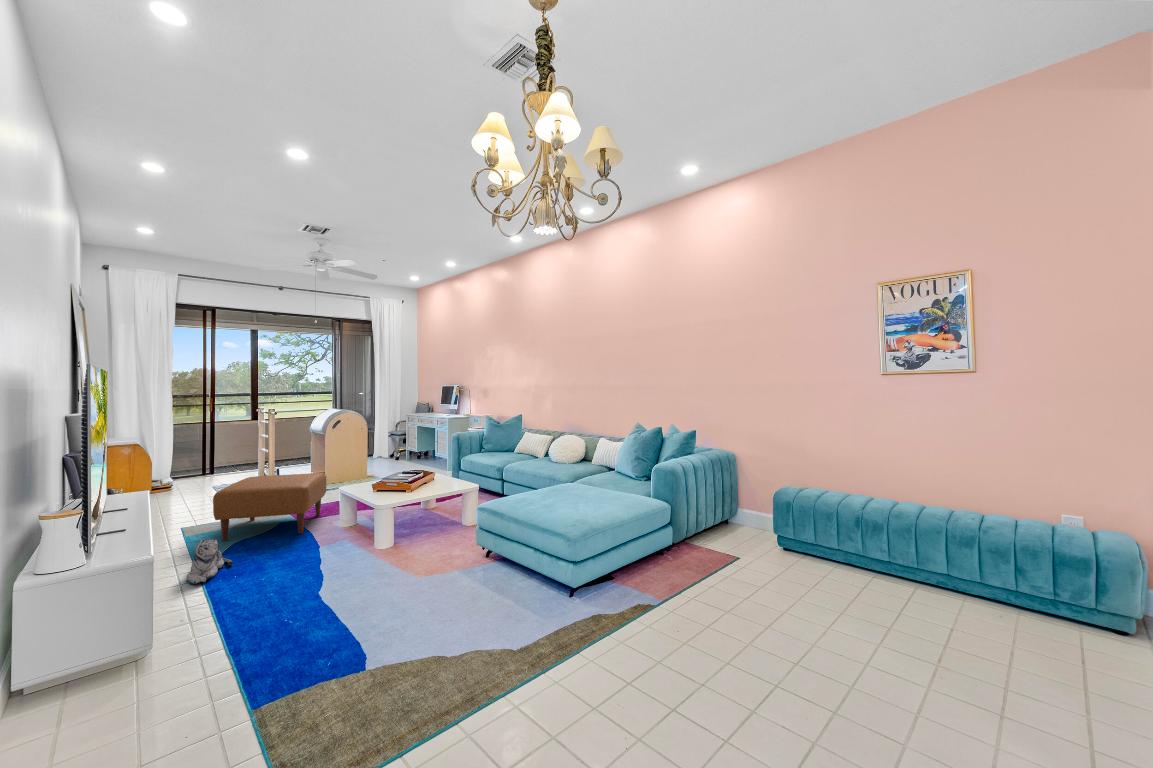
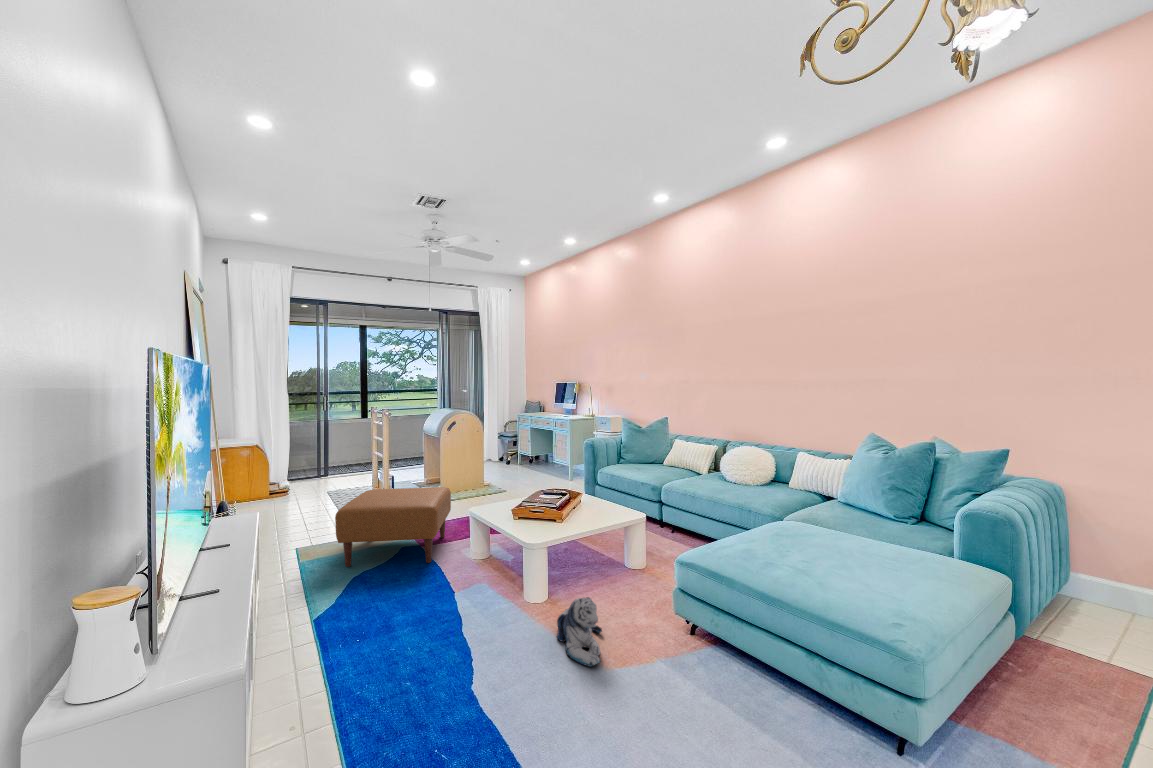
plush toy: present [187,539,233,585] -> present [557,597,602,667]

